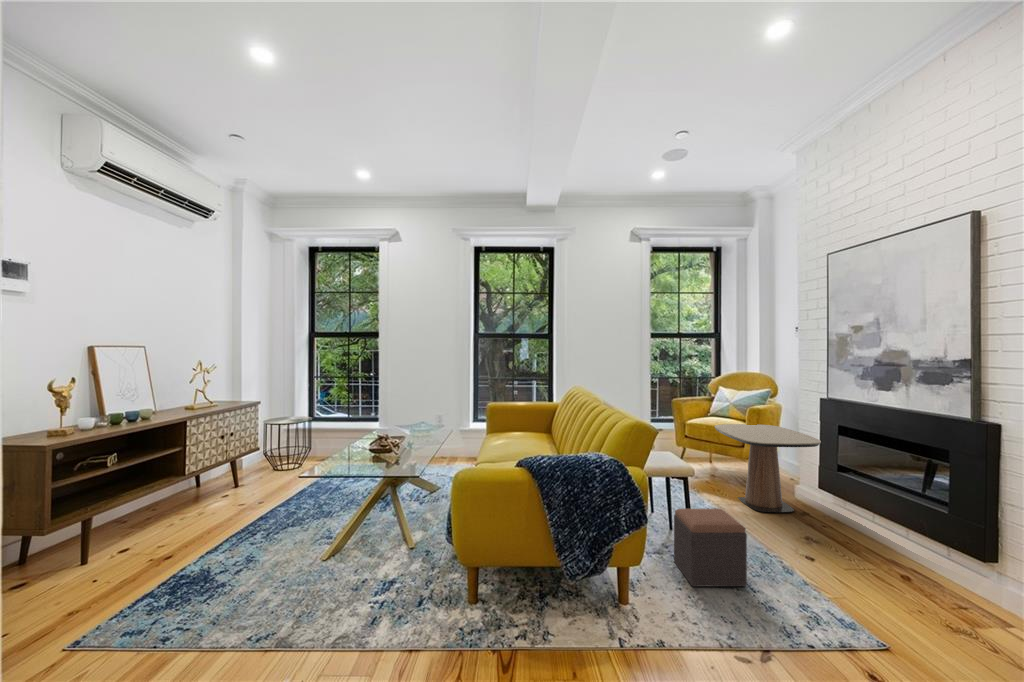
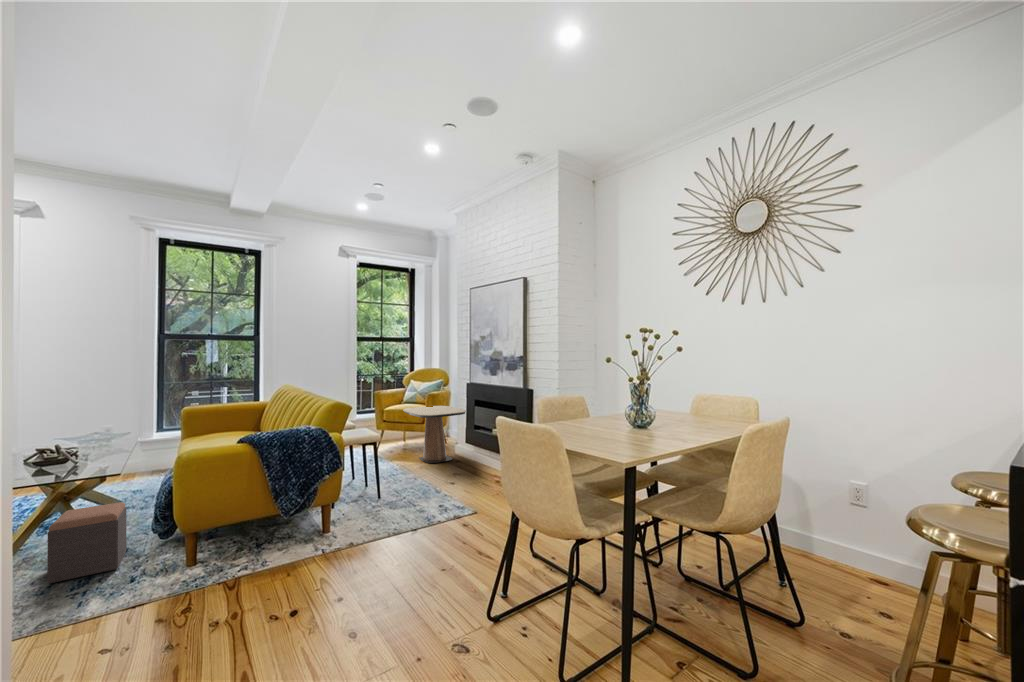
footstool: present [674,509,747,586] -> present [47,502,126,584]

